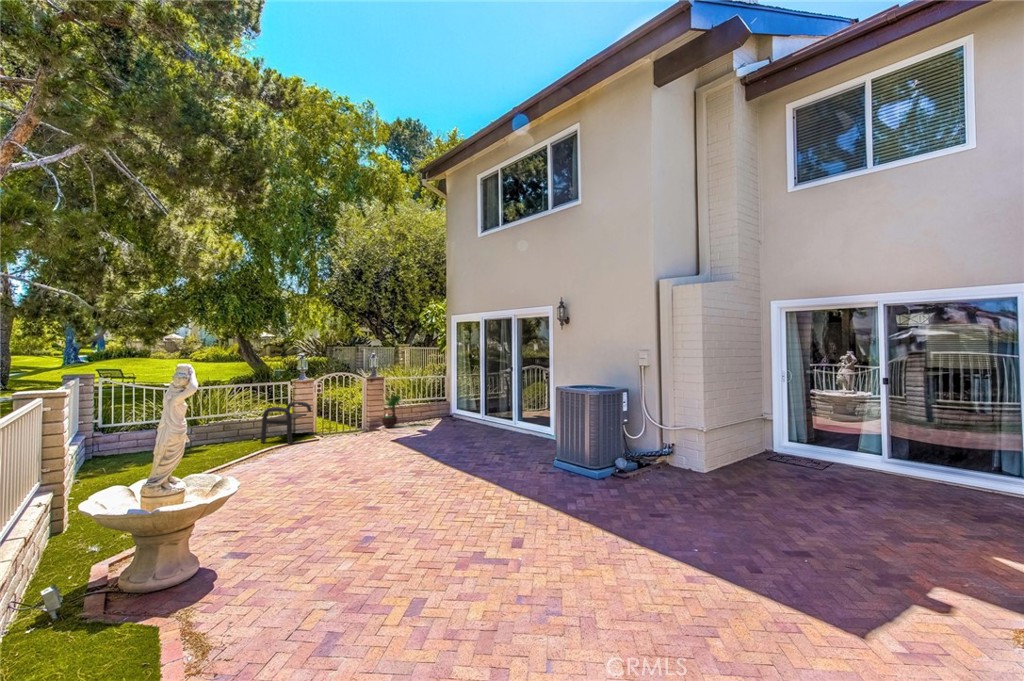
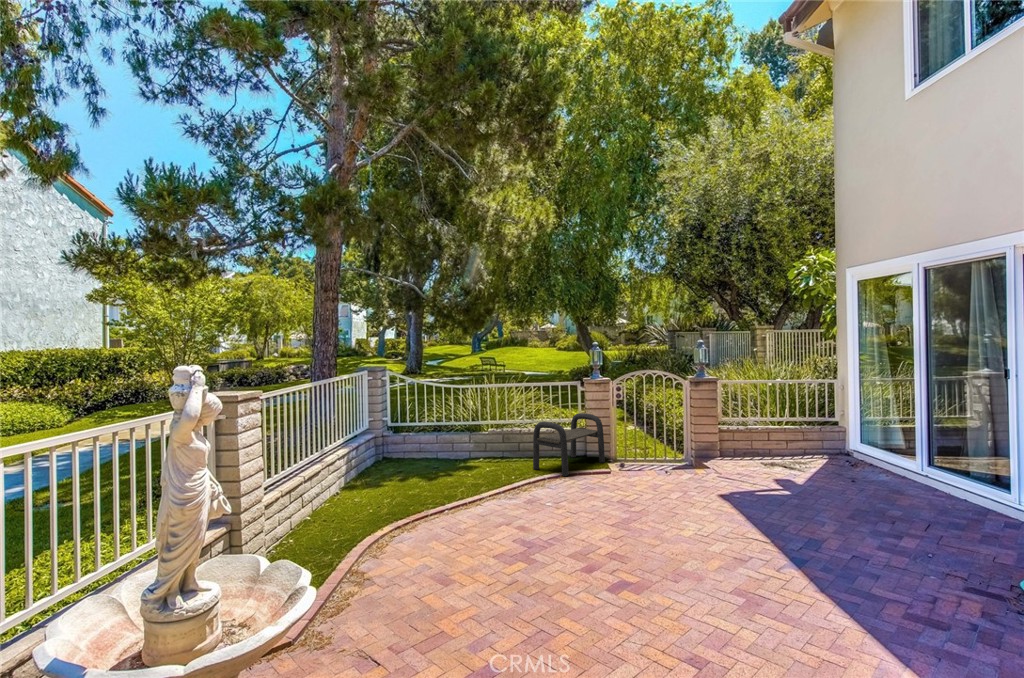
potted tree: present [381,395,401,428] -> none [711,405,748,463]

